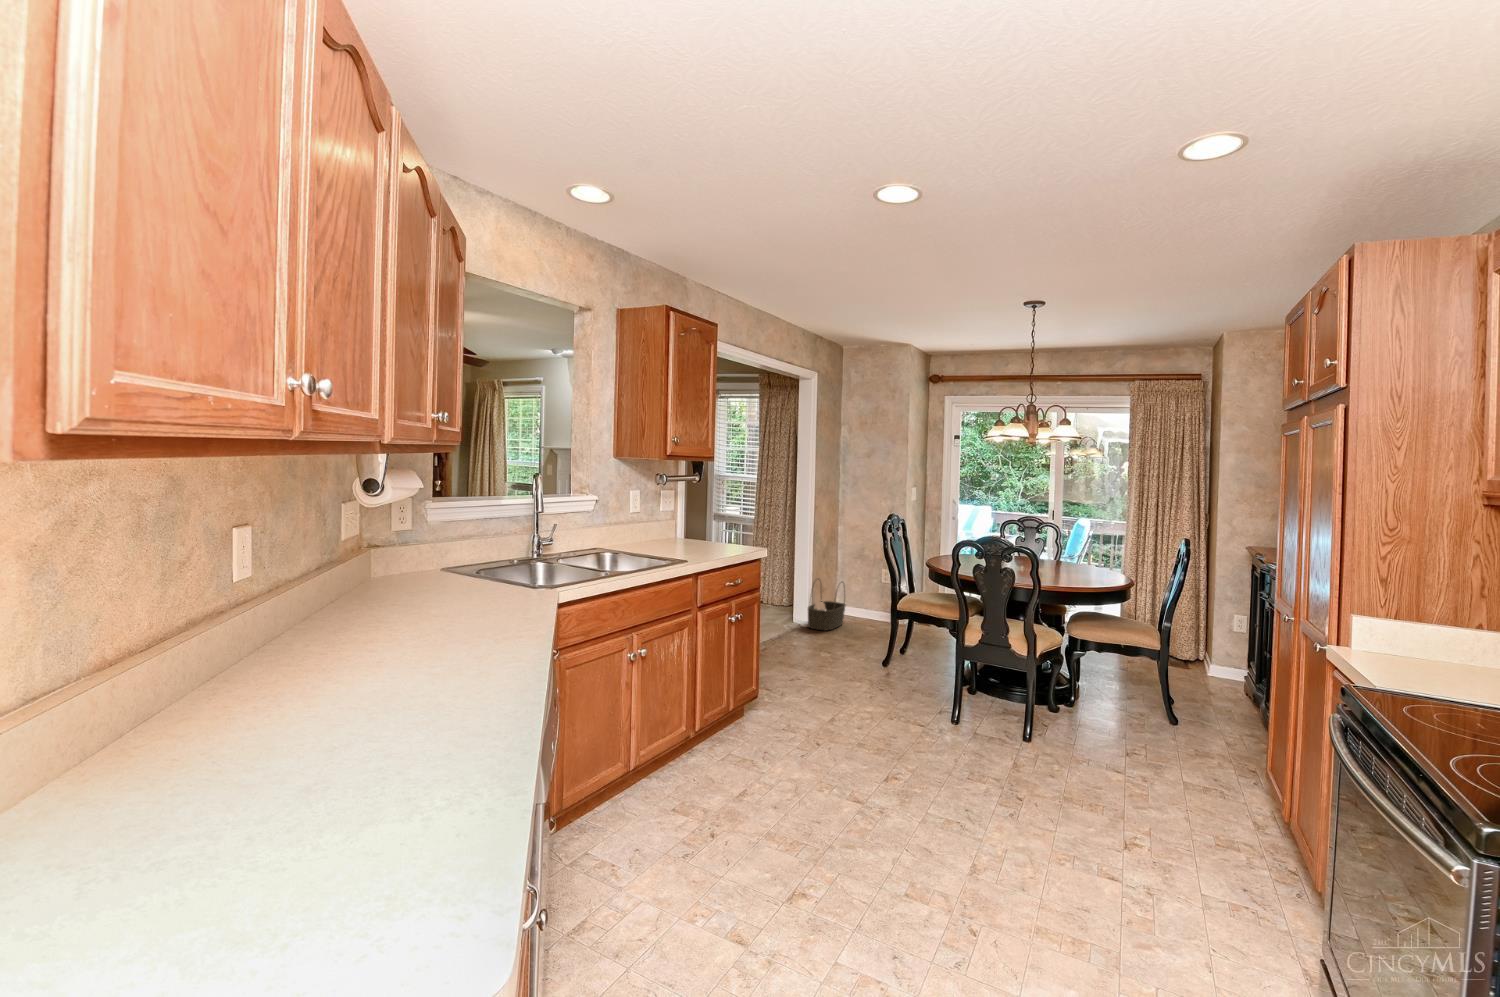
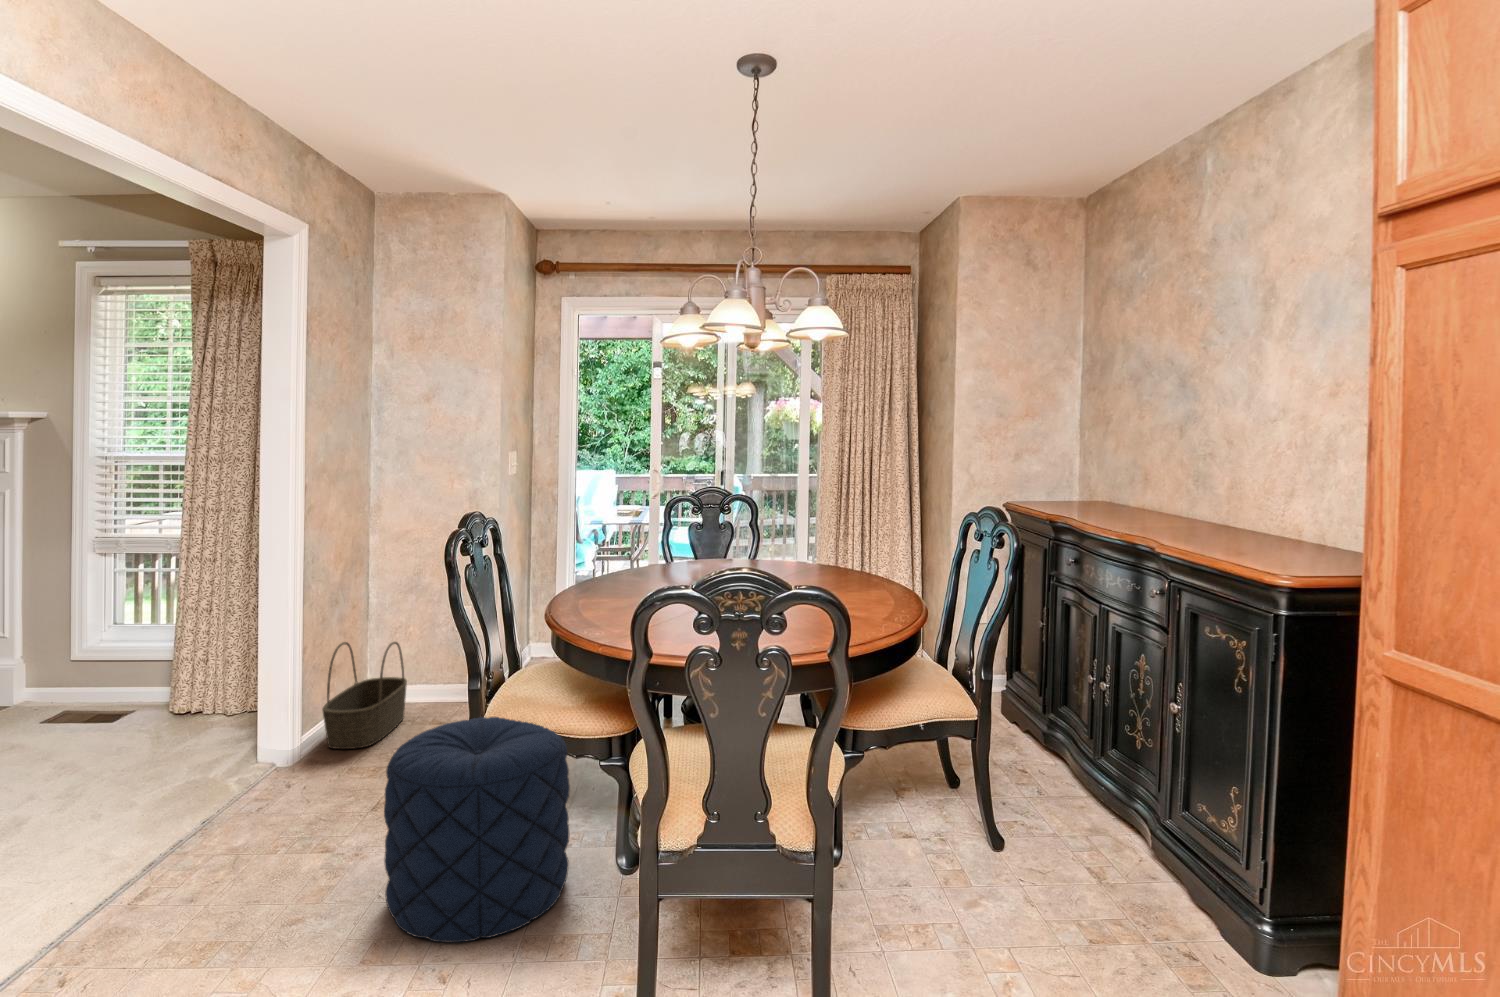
pouf: none [843,605,926,693] -> present [384,717,570,942]

